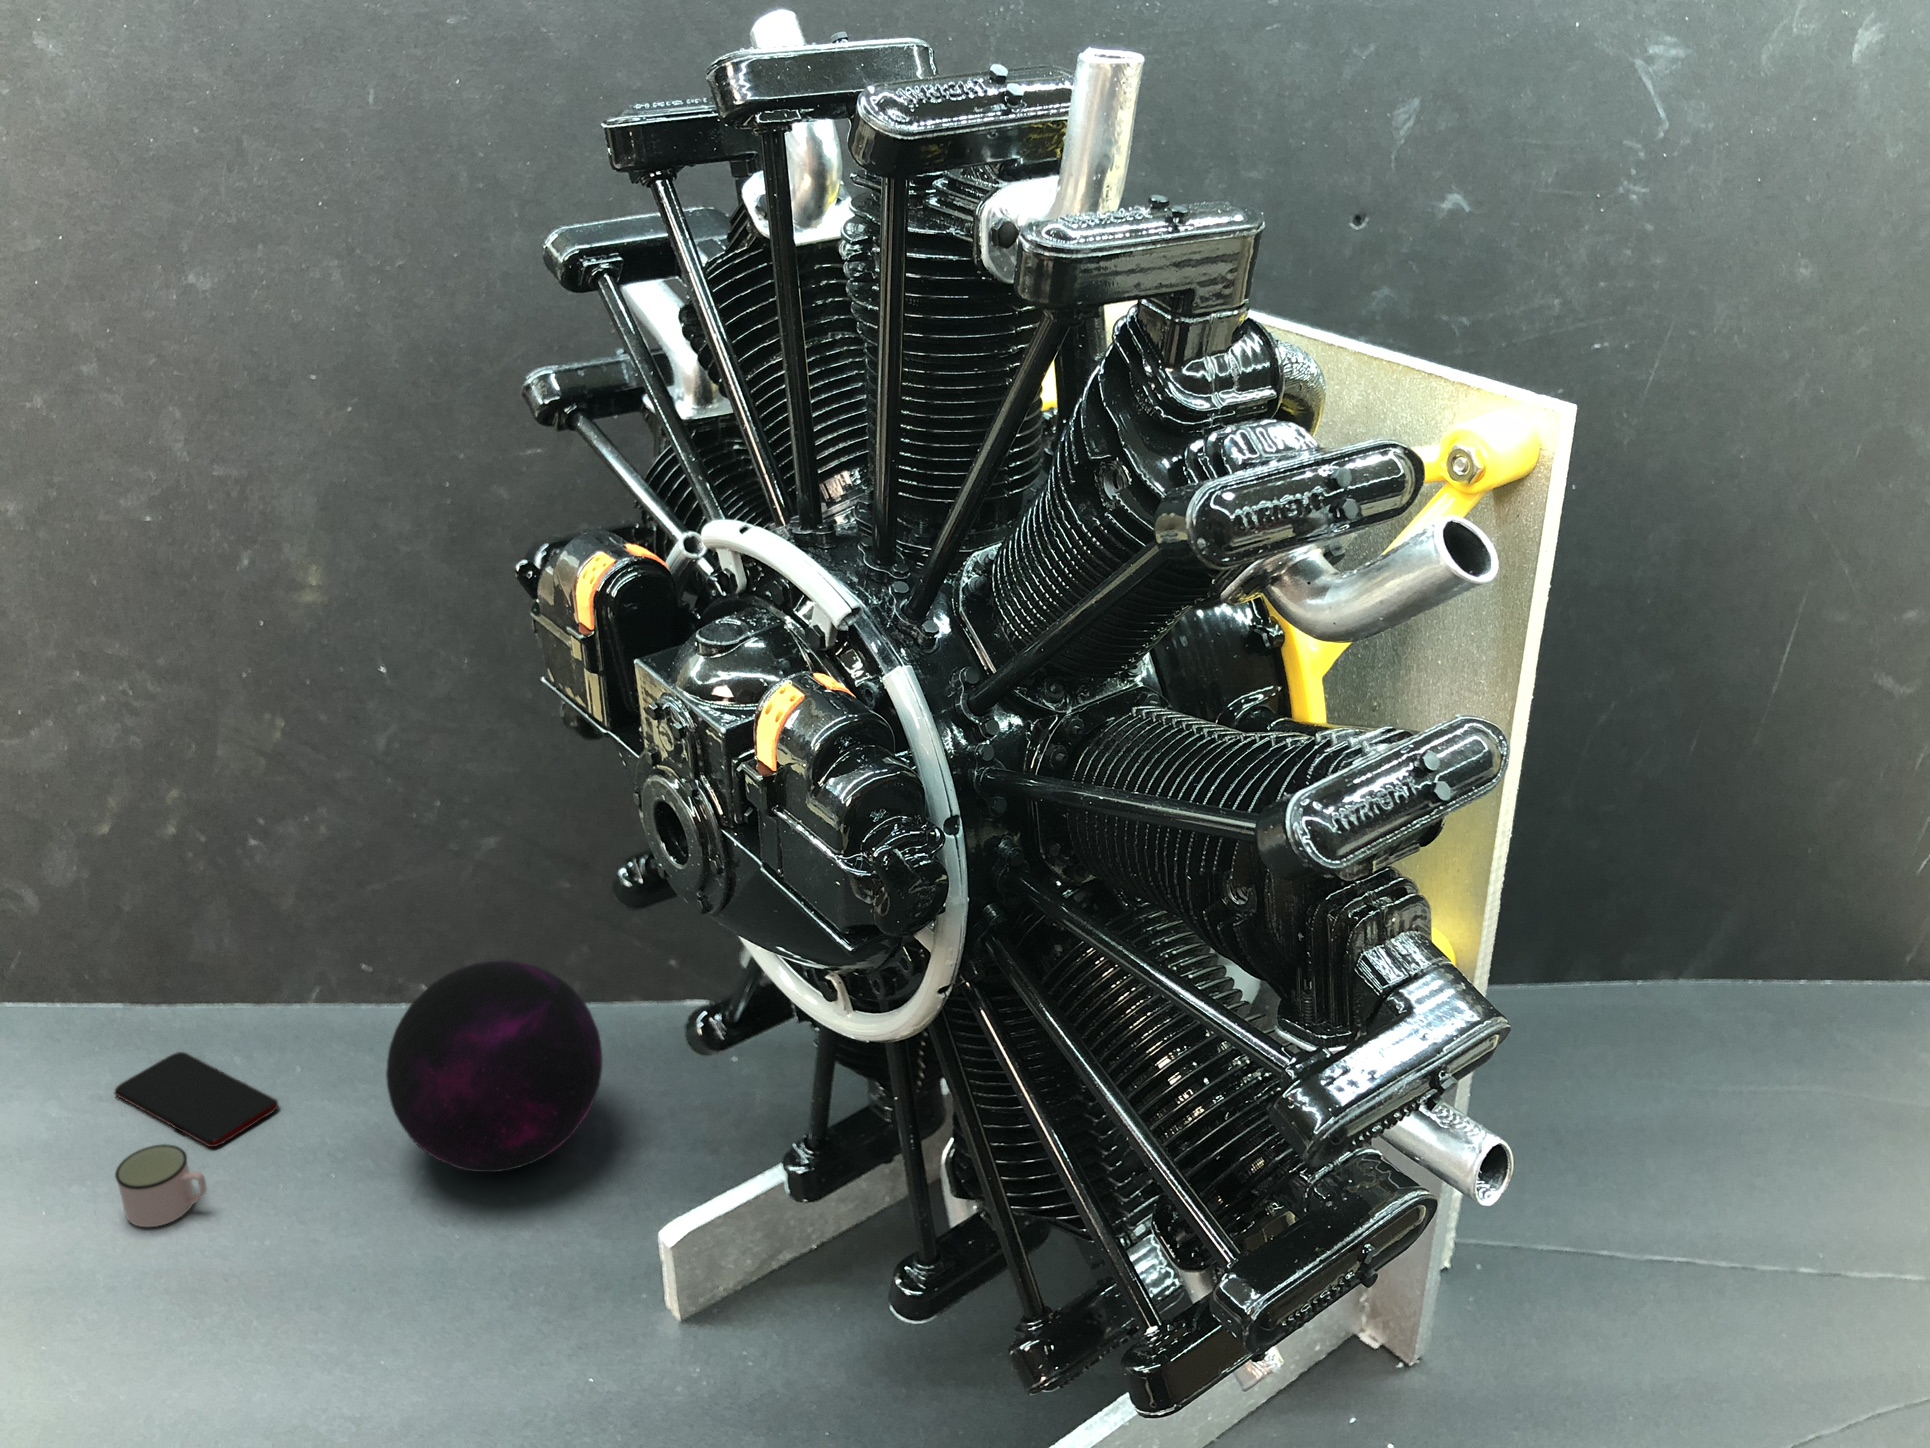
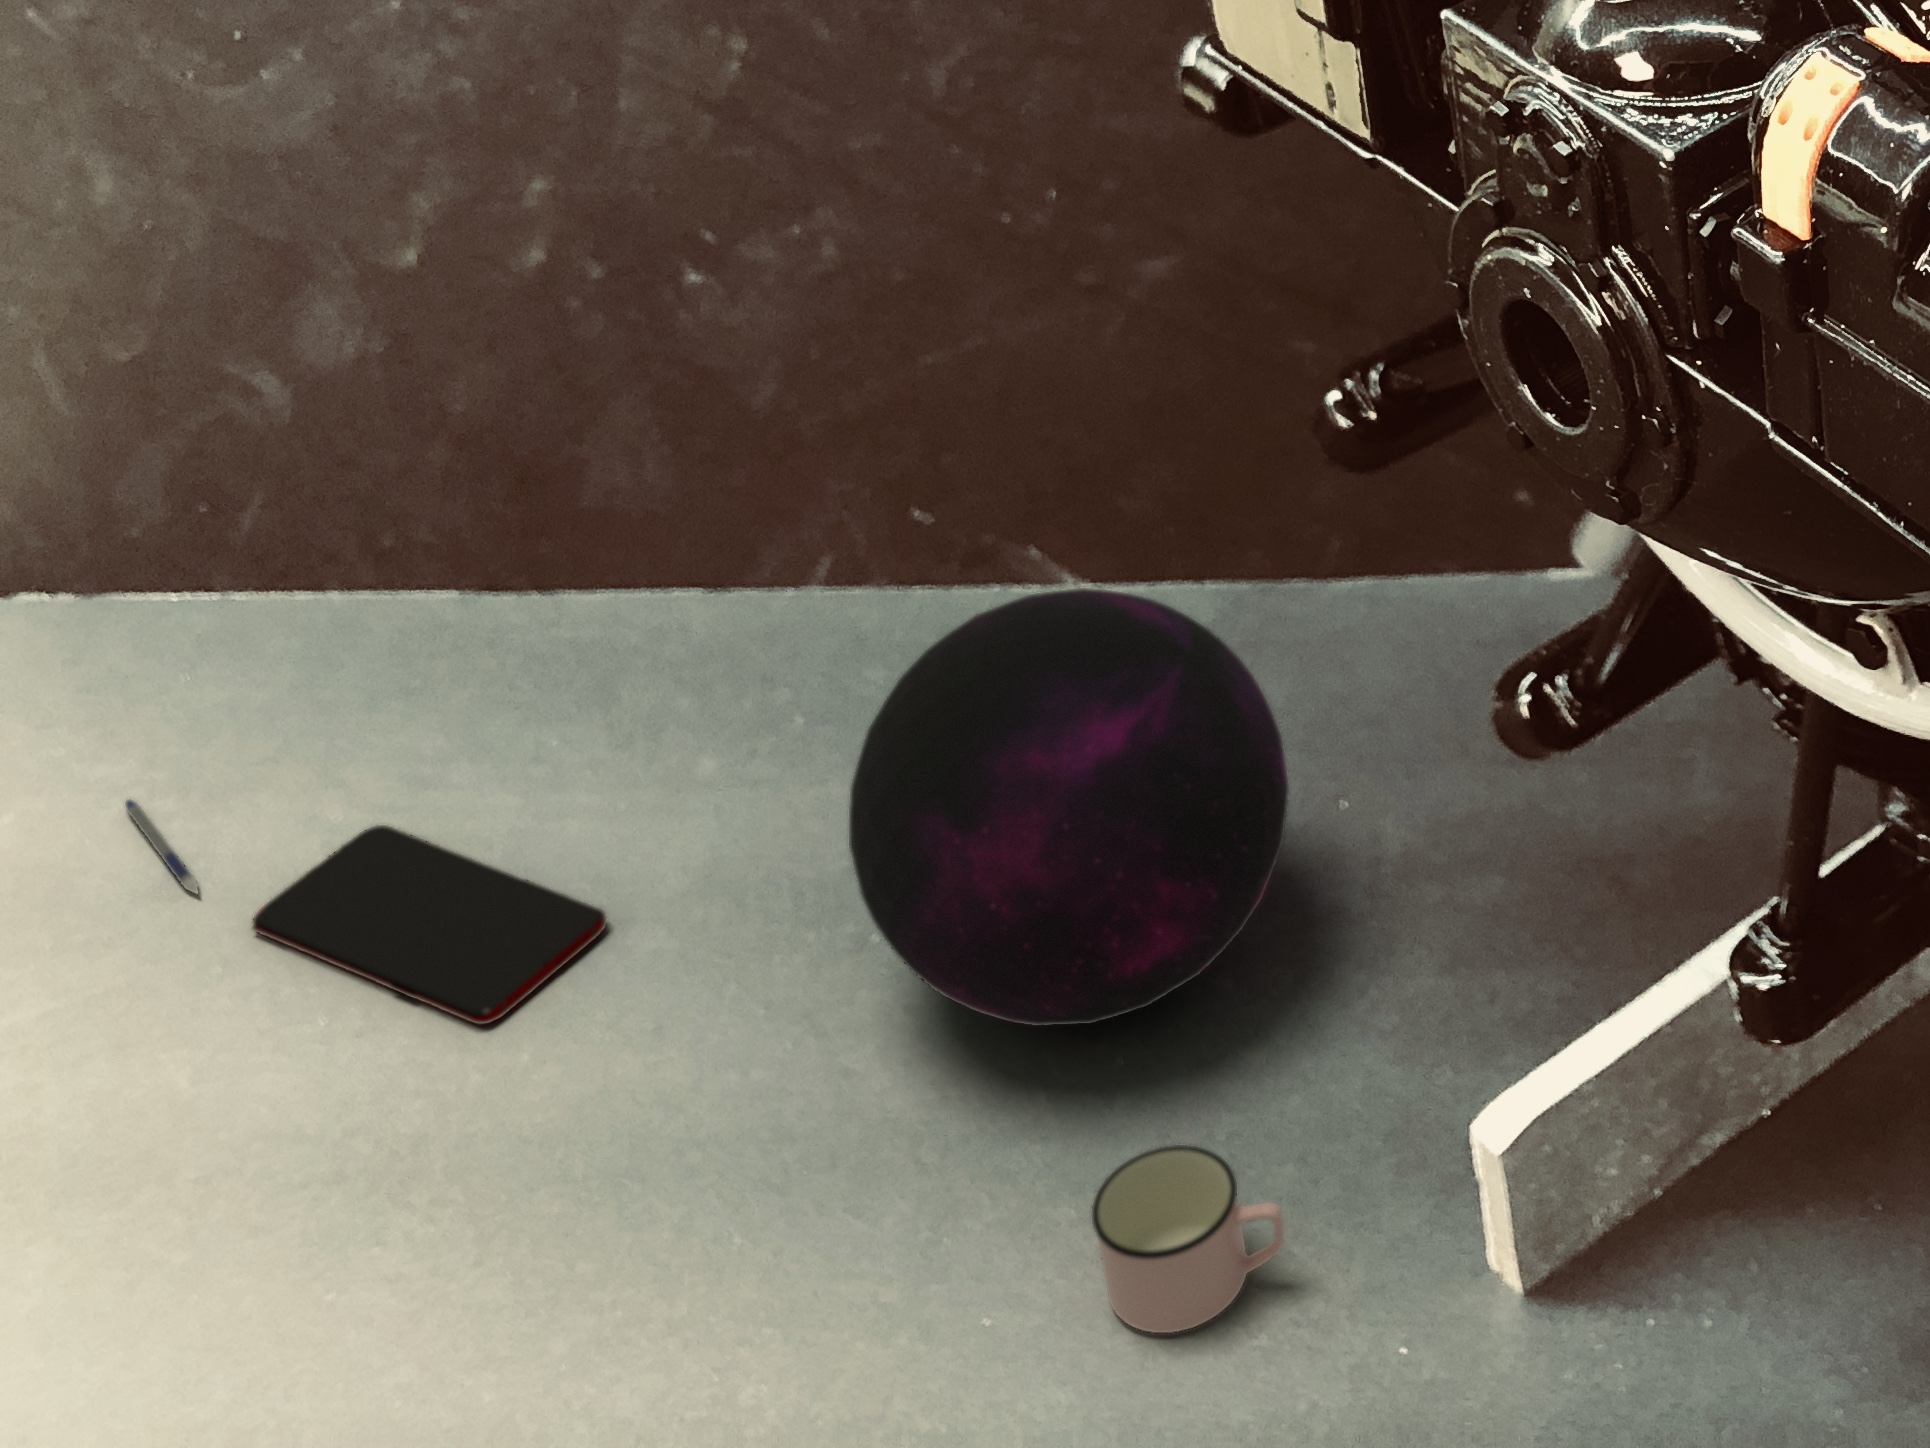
pen: none [67,1030,93,1076] -> present [125,800,198,893]
mug: present [115,1144,207,1227] -> present [1092,1145,1285,1333]

